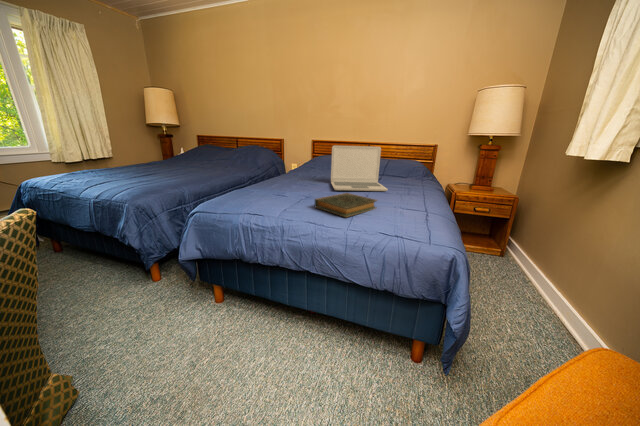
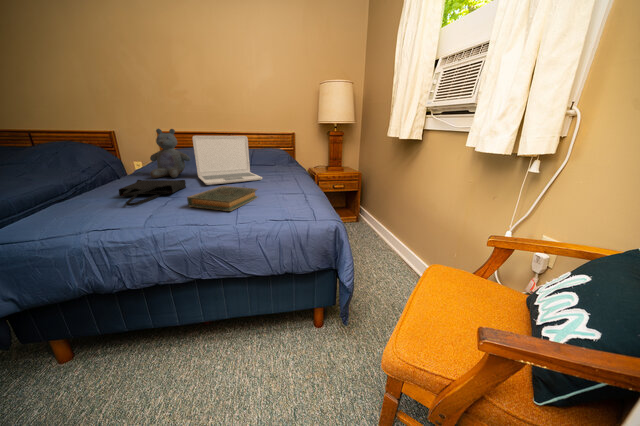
stuffed bear: none [296,139,328,181] -> present [150,129,190,178]
tote bag: none [272,180,319,200] -> present [119,180,186,206]

